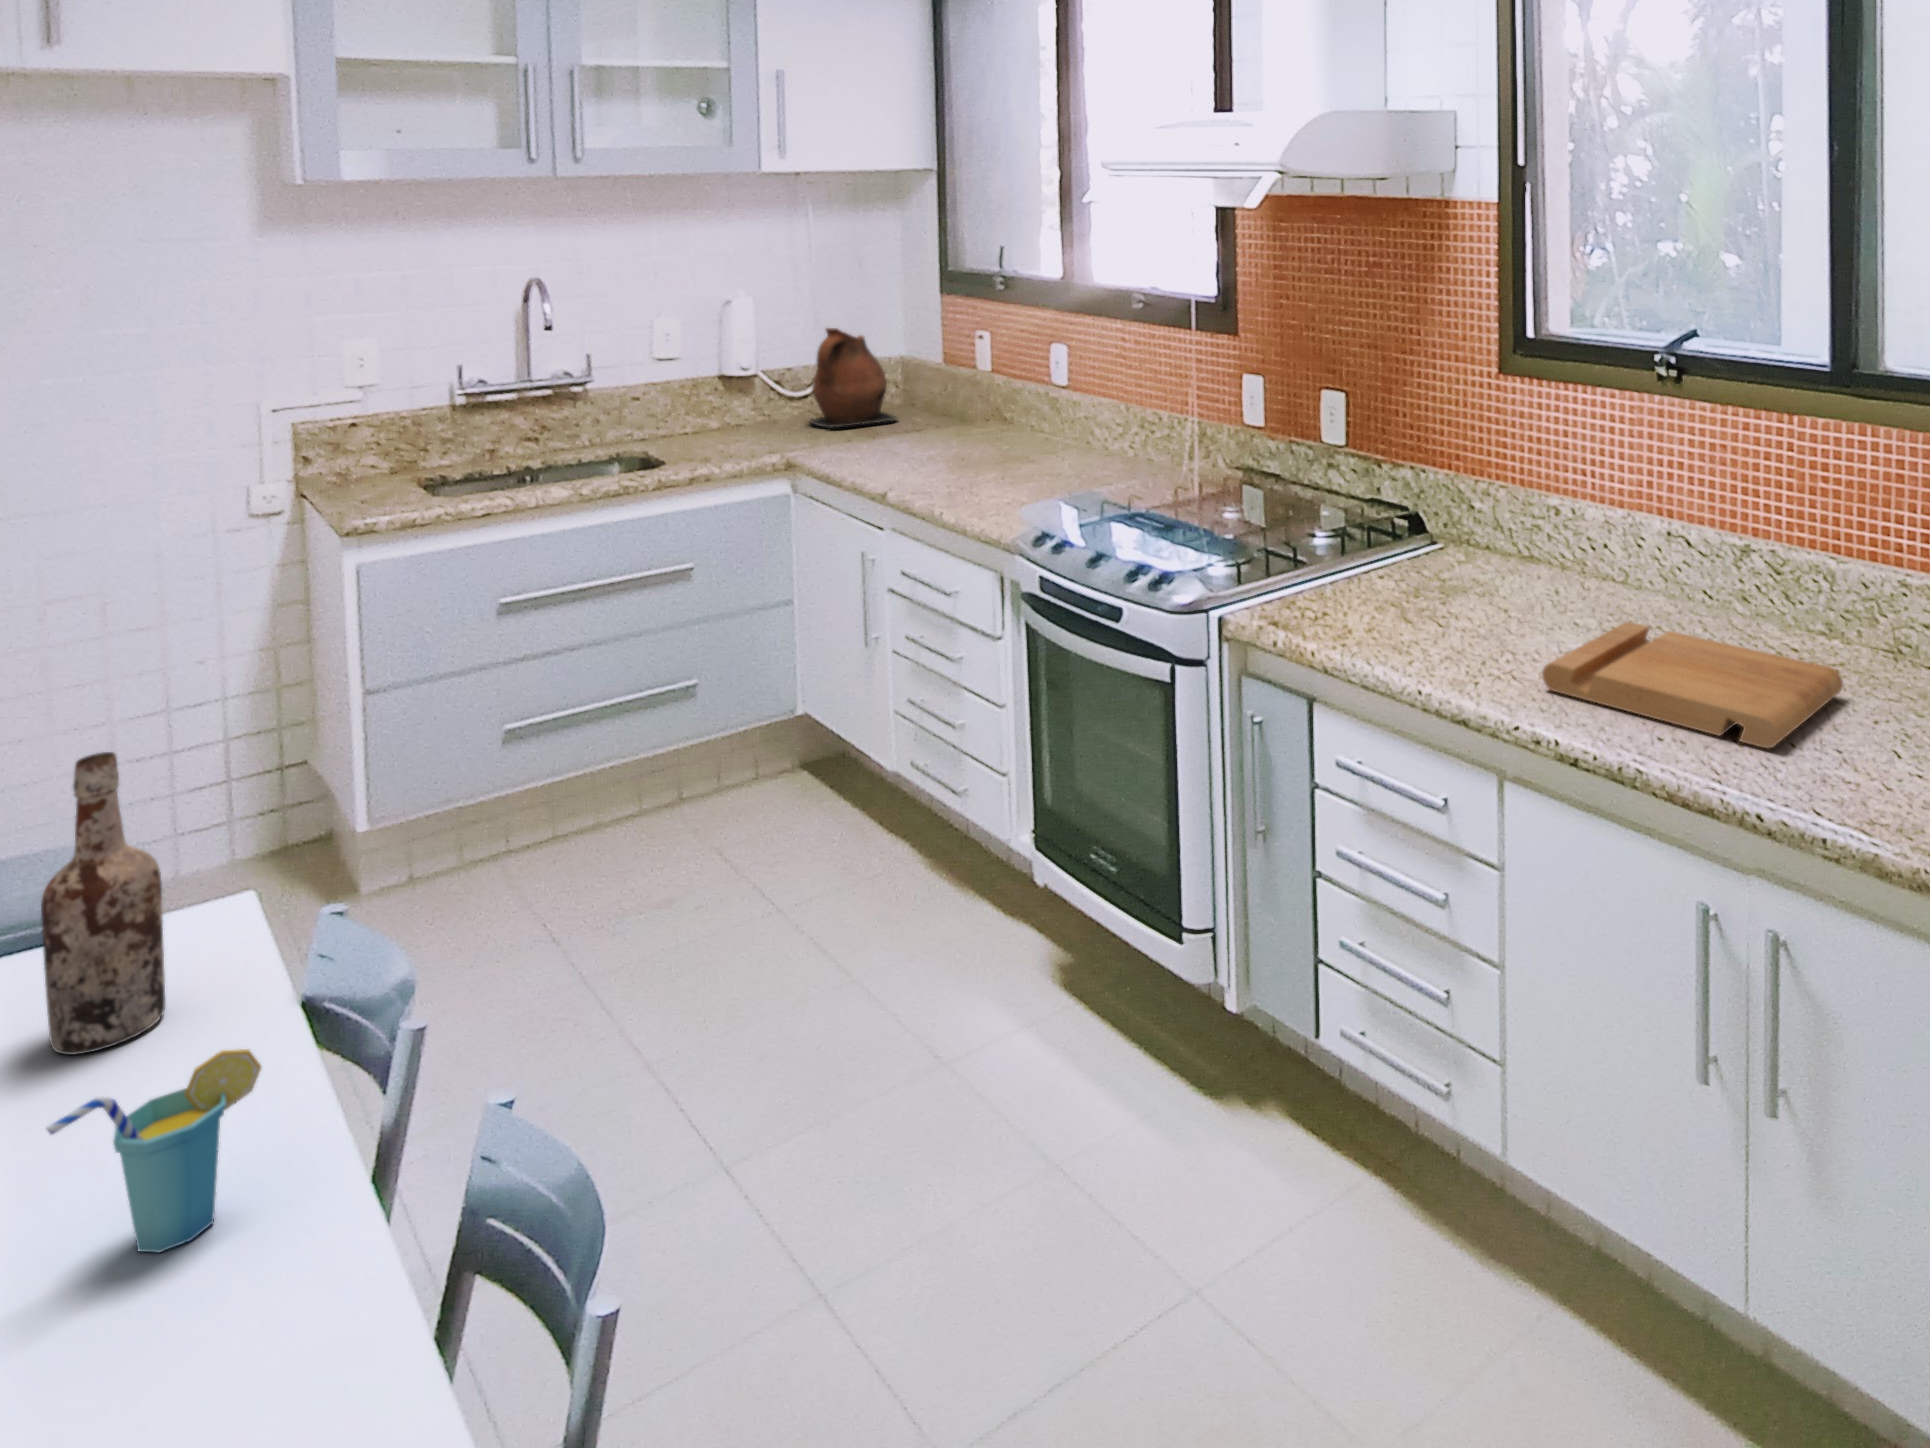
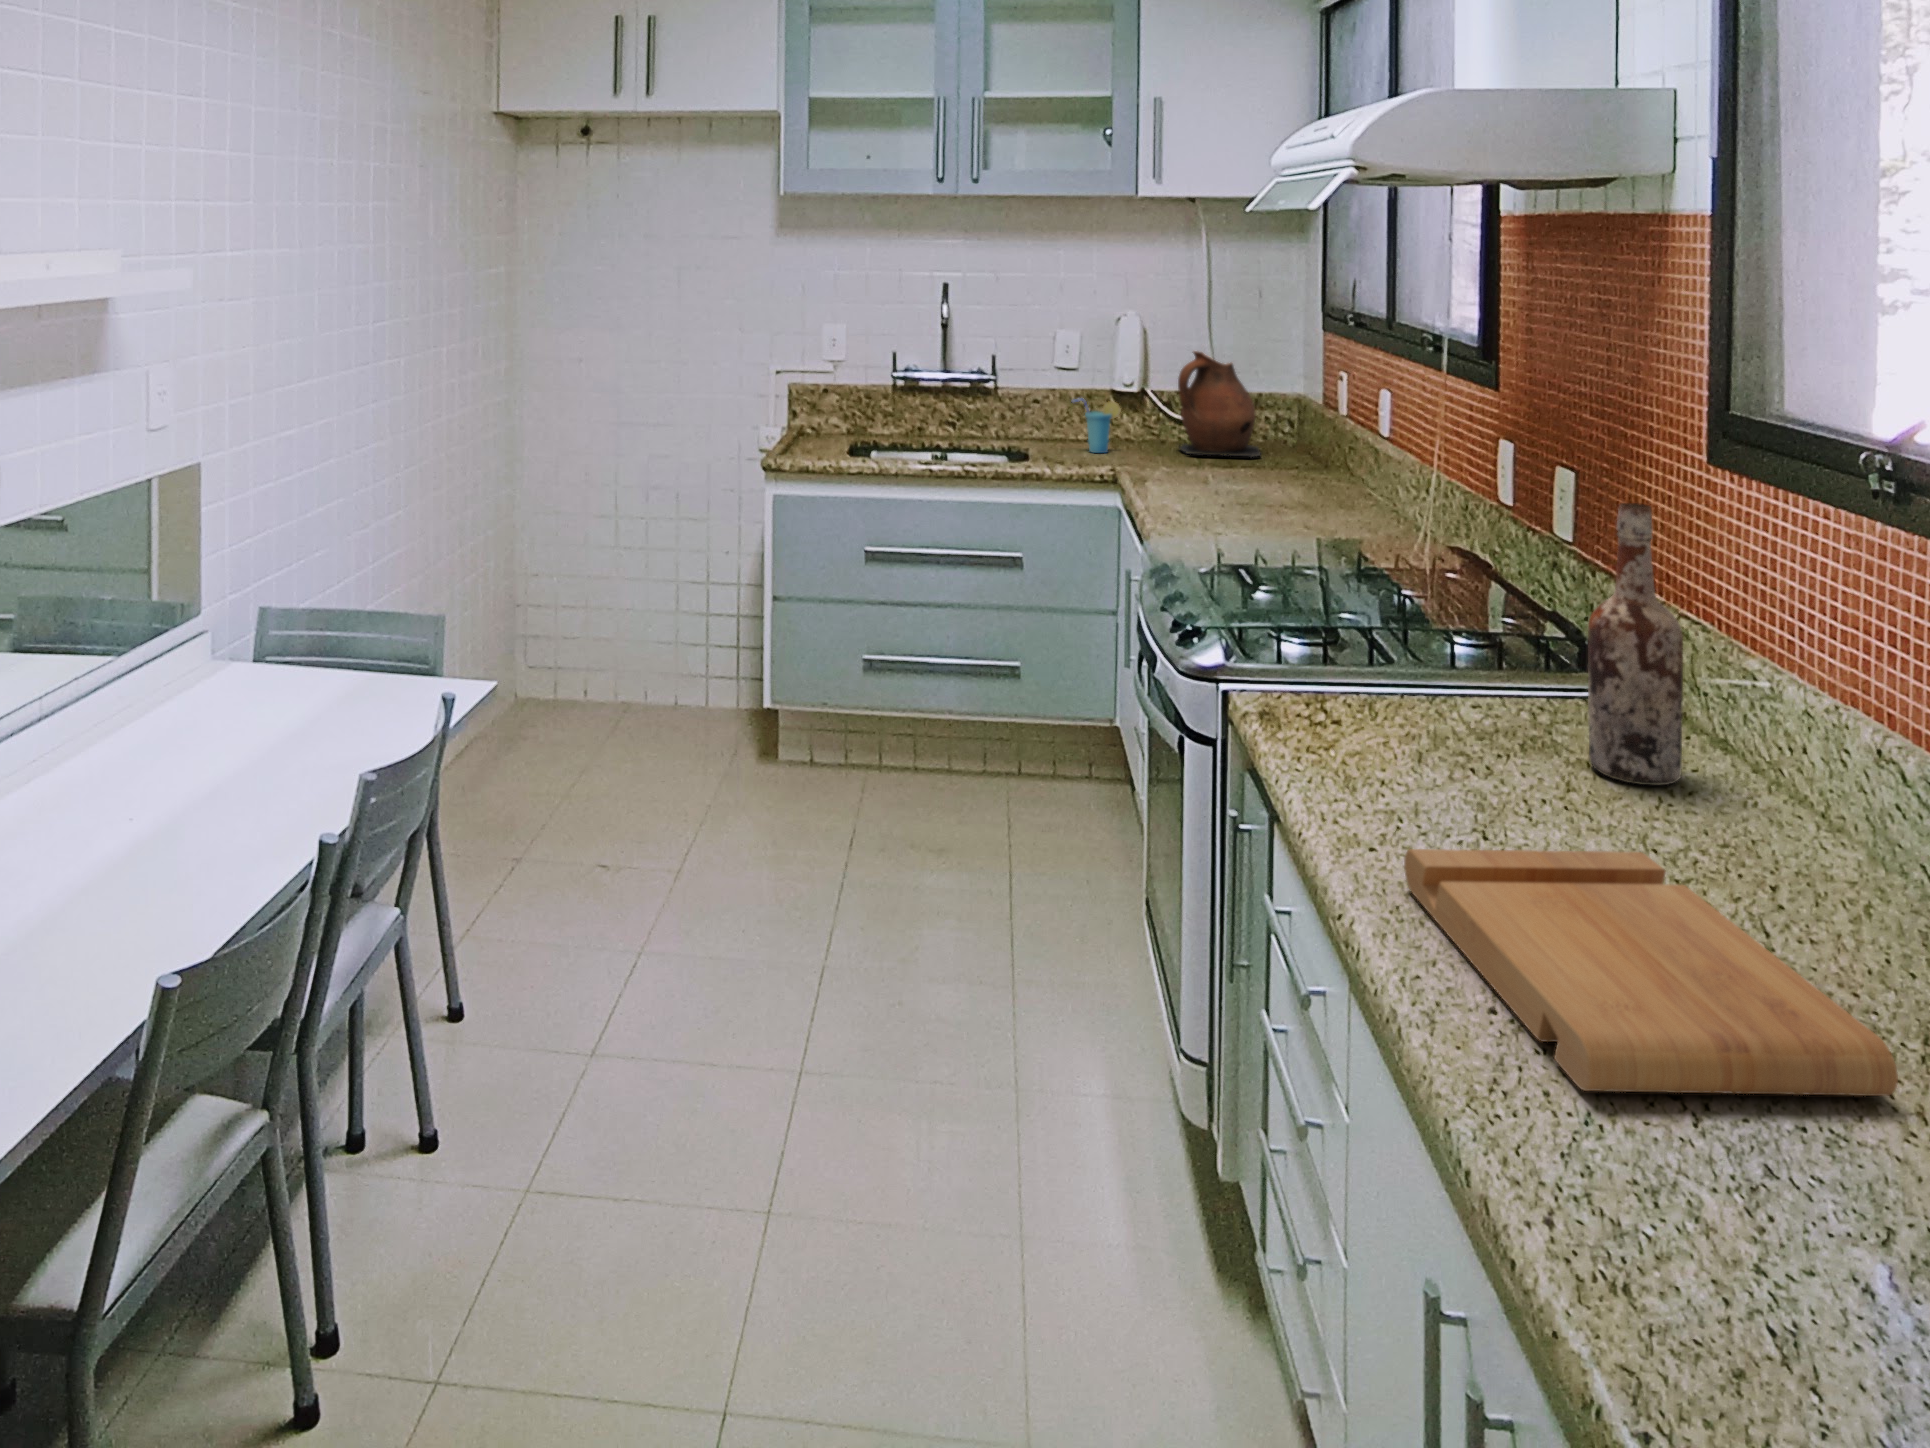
wine bottle: present [41,752,165,1055] -> present [1588,503,1683,786]
cup: present [46,1049,261,1252] -> present [1072,398,1121,453]

